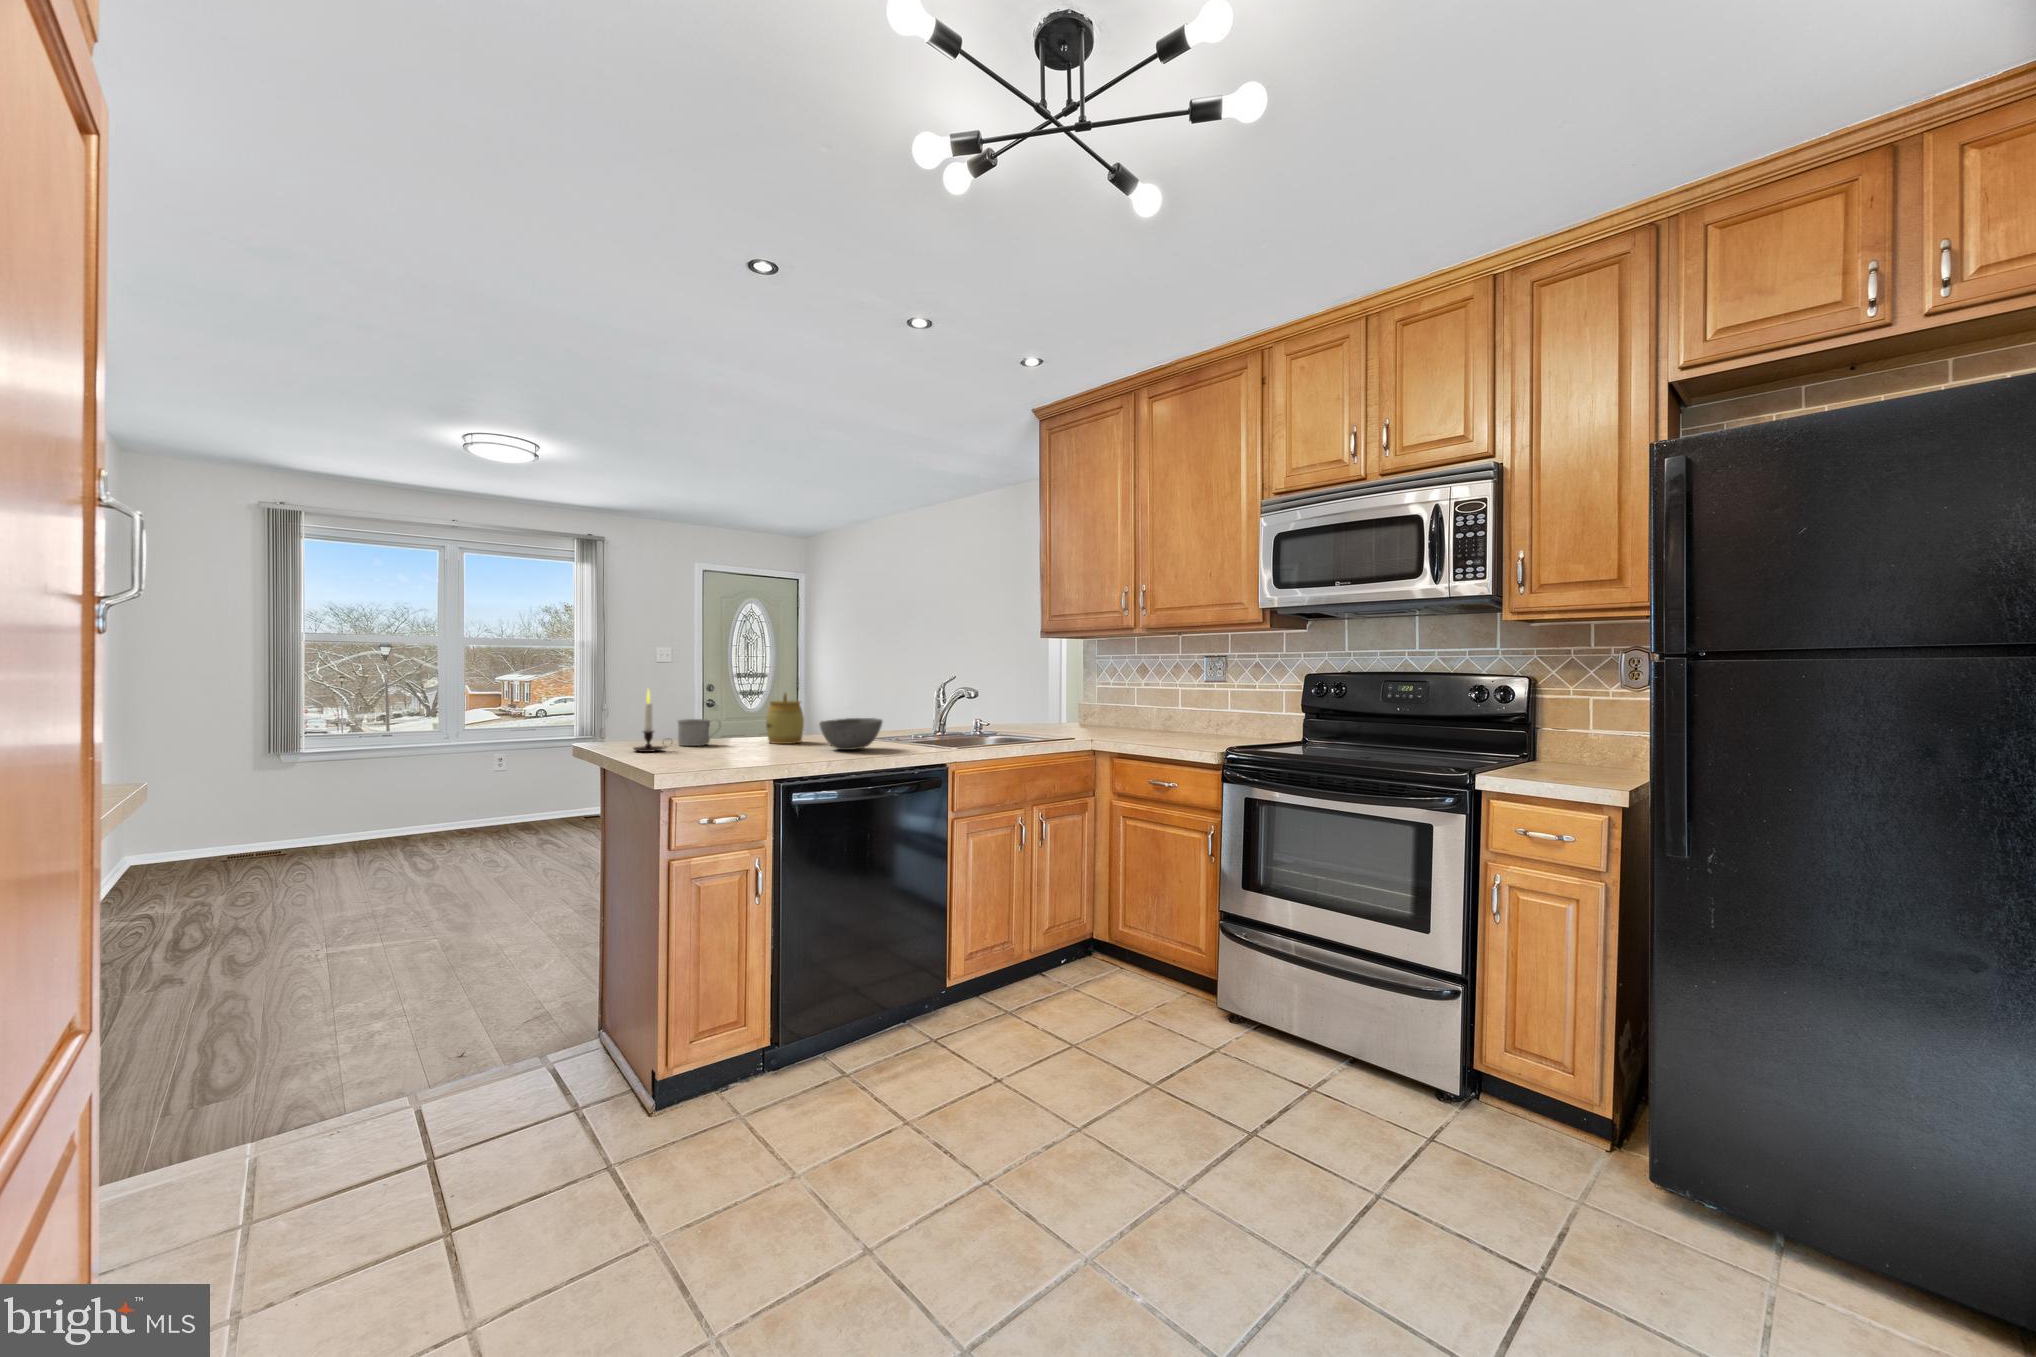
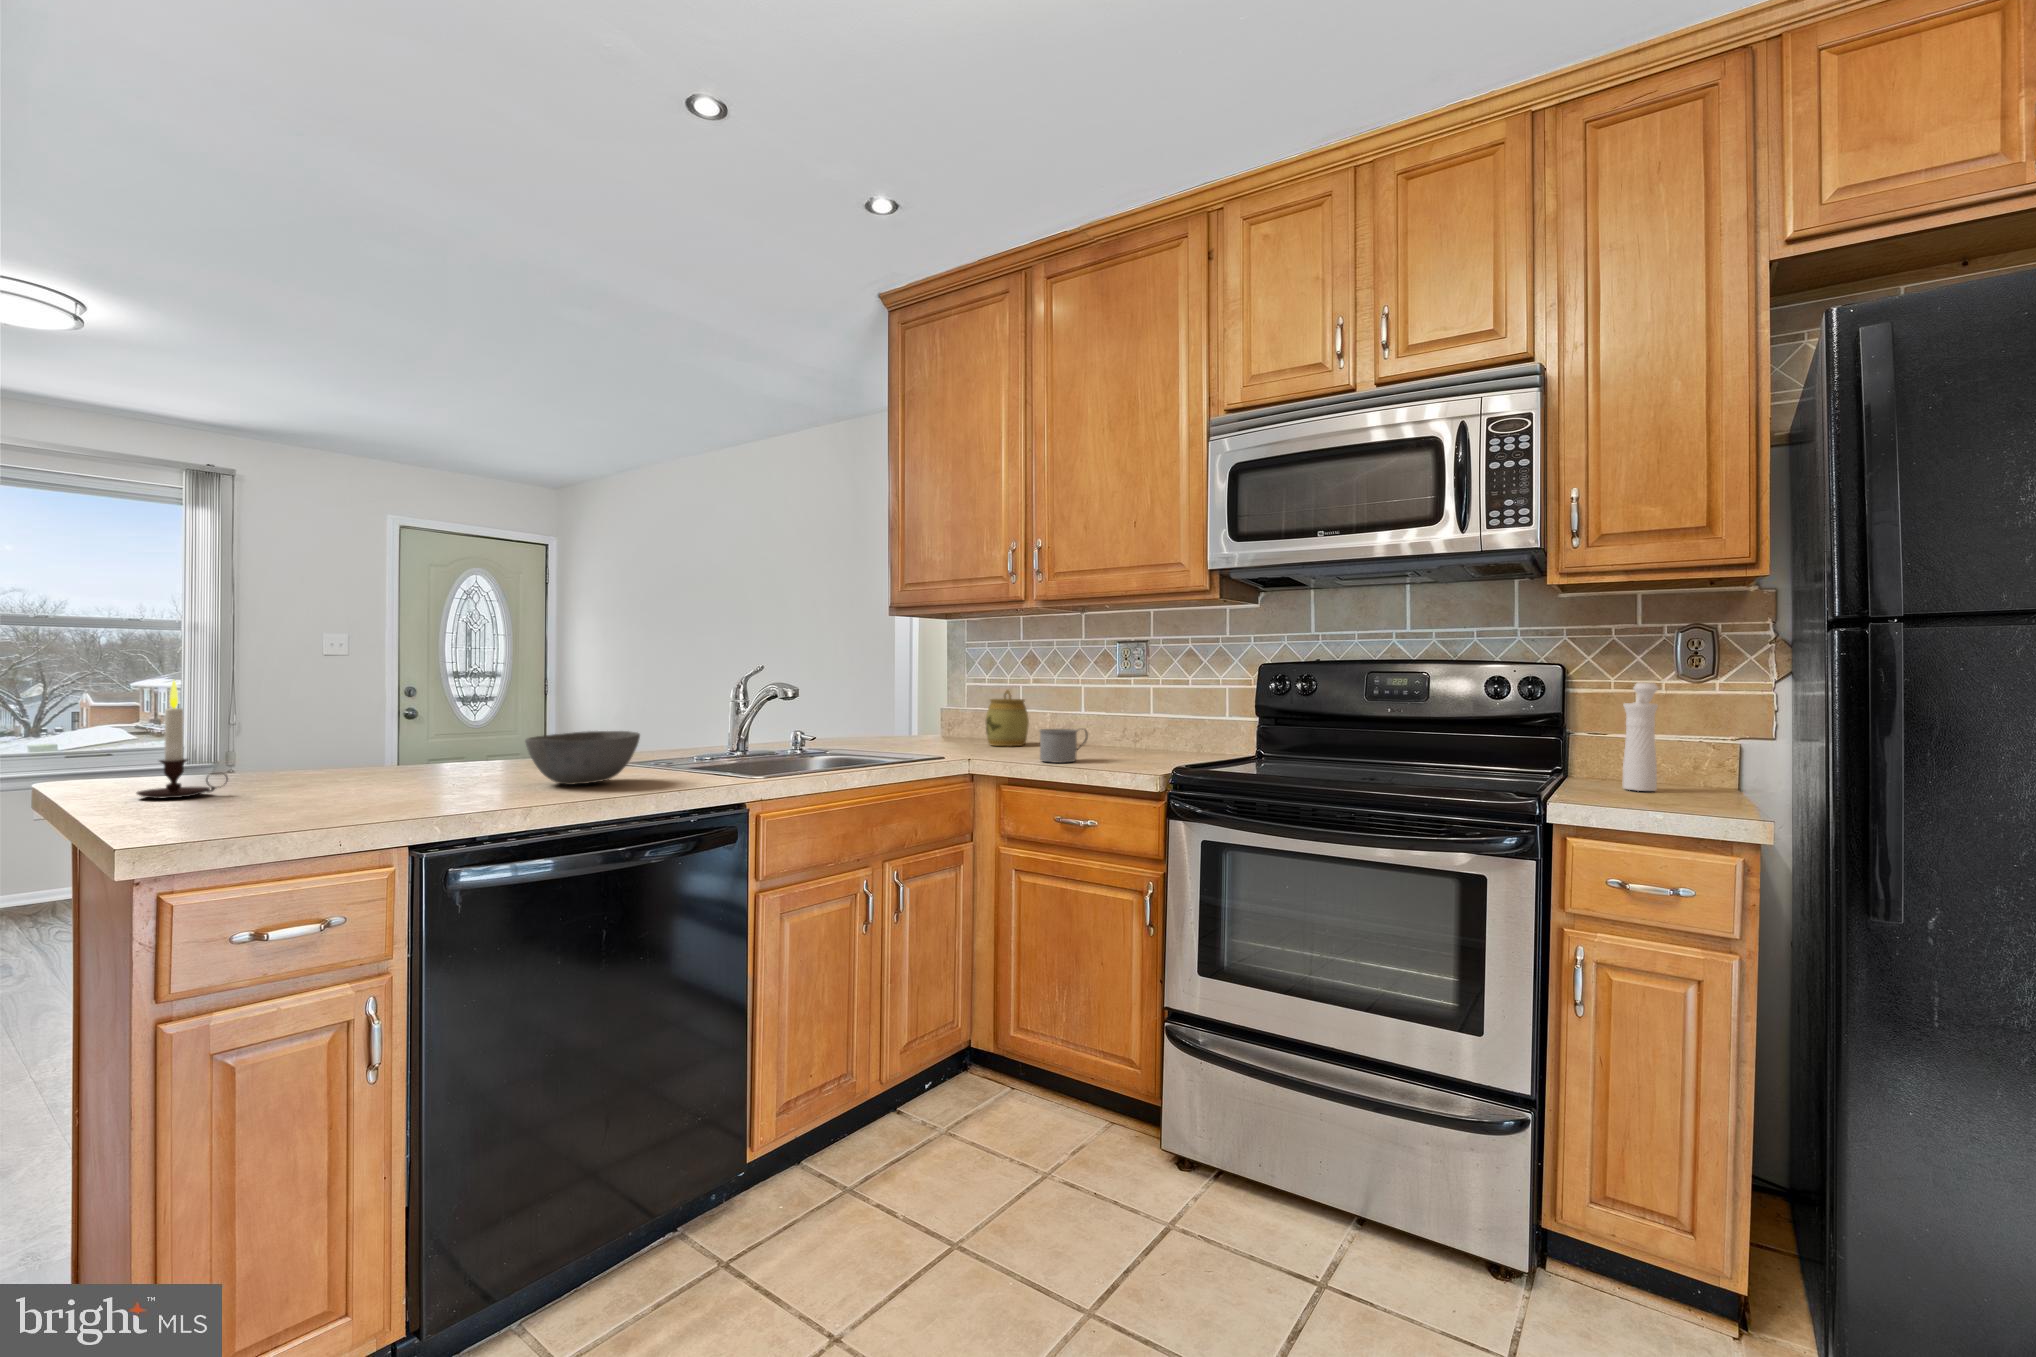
pepper mill: none [1553,691,1589,770] -> present [1622,682,1658,791]
jar: present [766,693,804,744] -> present [986,690,1029,746]
mug: present [678,719,720,746] -> present [1040,729,1088,763]

